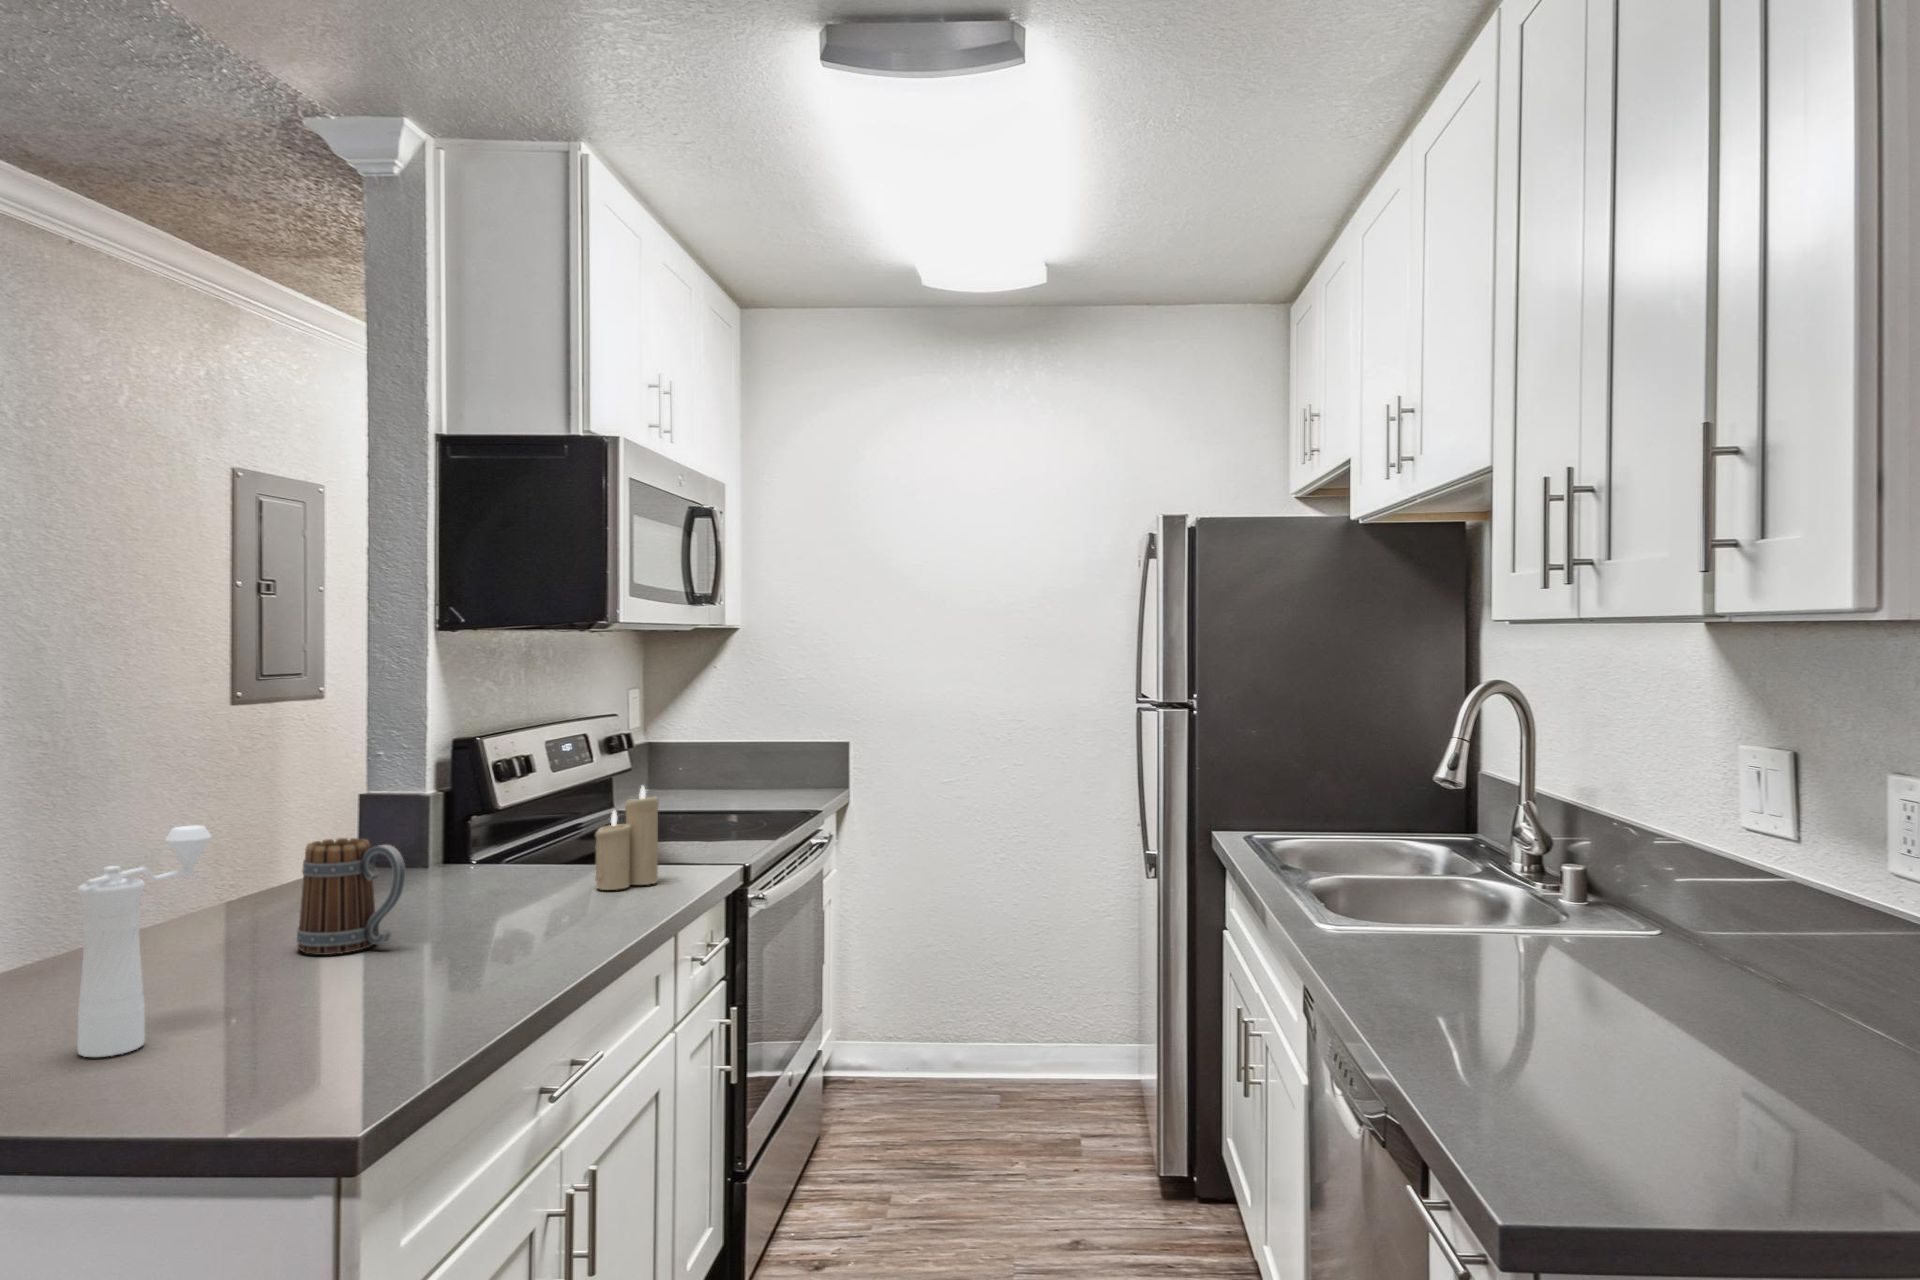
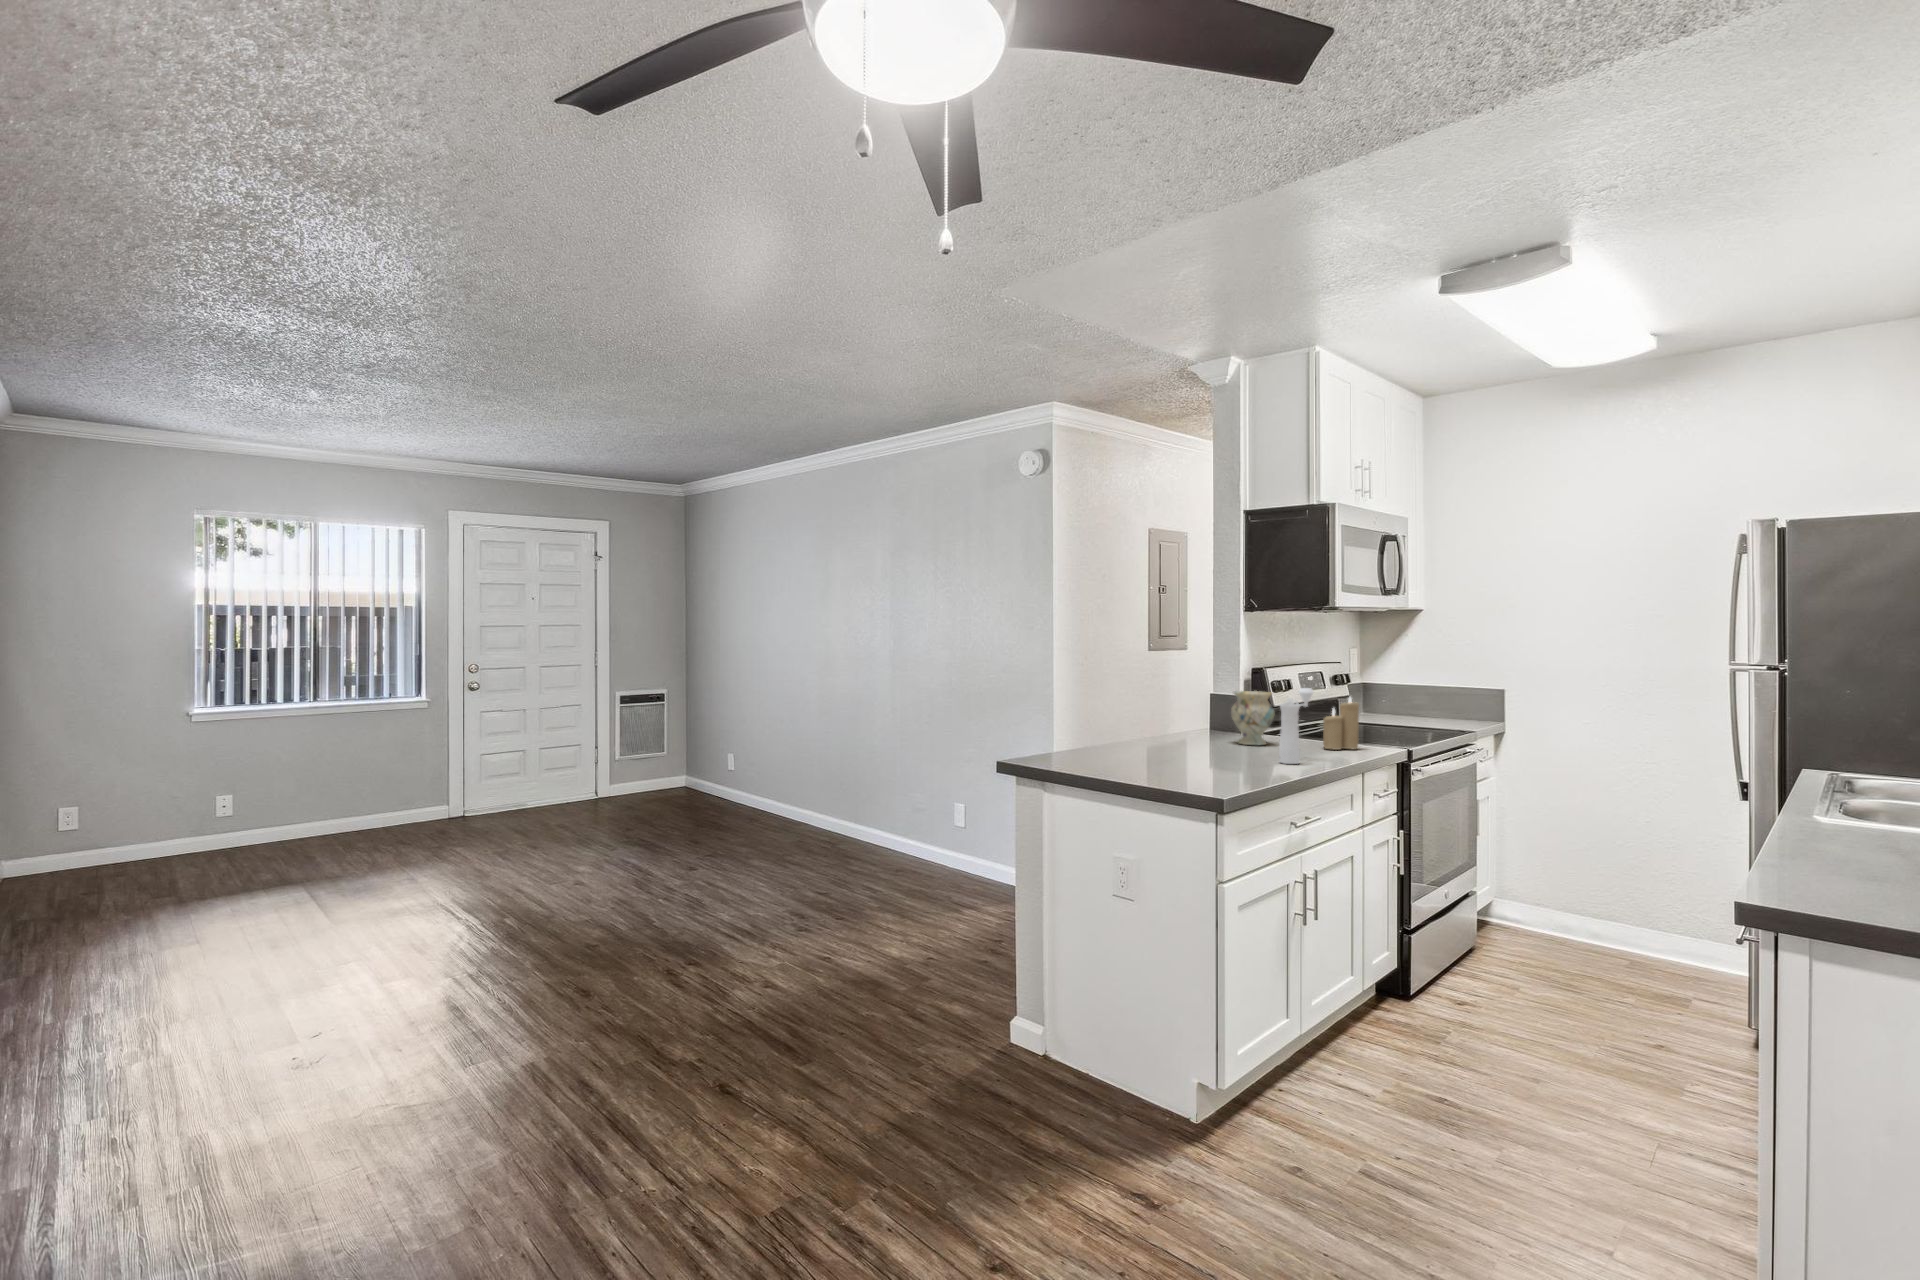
vase: none [413,785,503,898] -> present [1231,691,1274,745]
pepper mill: present [78,825,211,1057] -> present [1279,688,1314,764]
mug: present [297,838,405,955] -> none [1184,707,1231,757]

